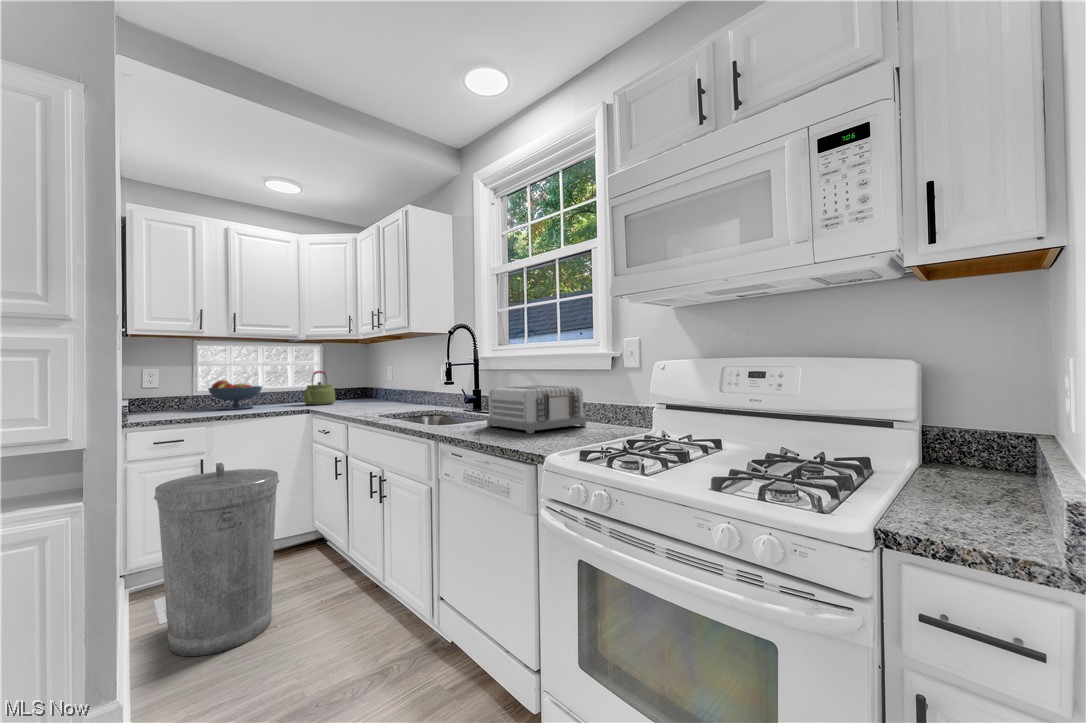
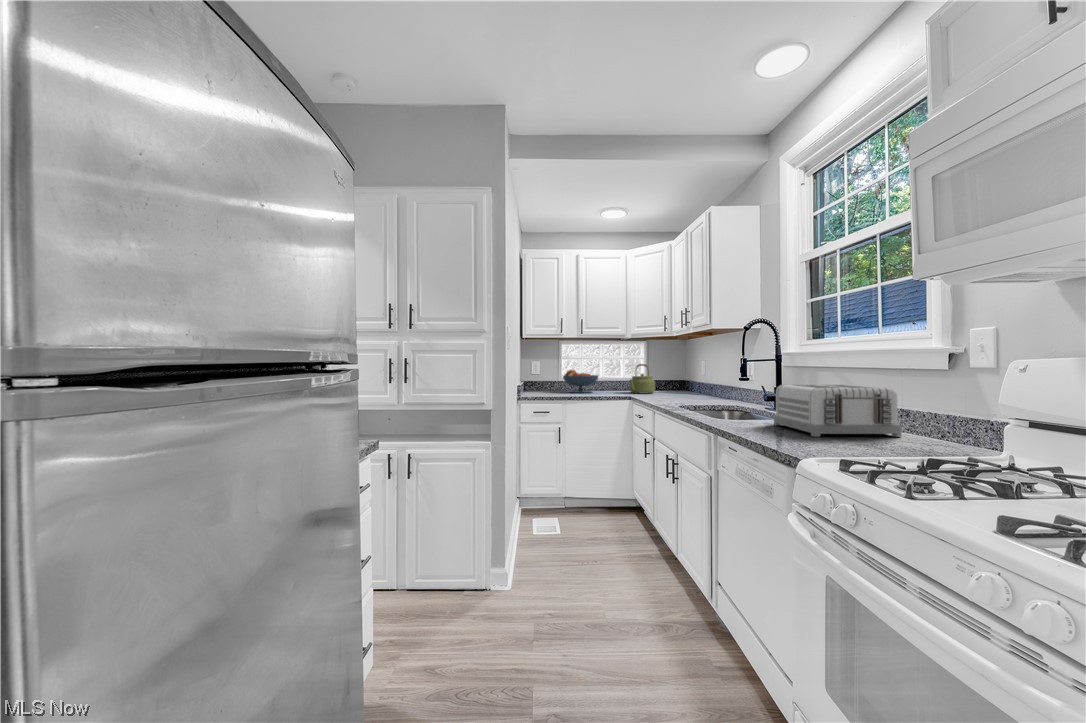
trash can: present [154,463,279,656] -> none [518,432,596,572]

